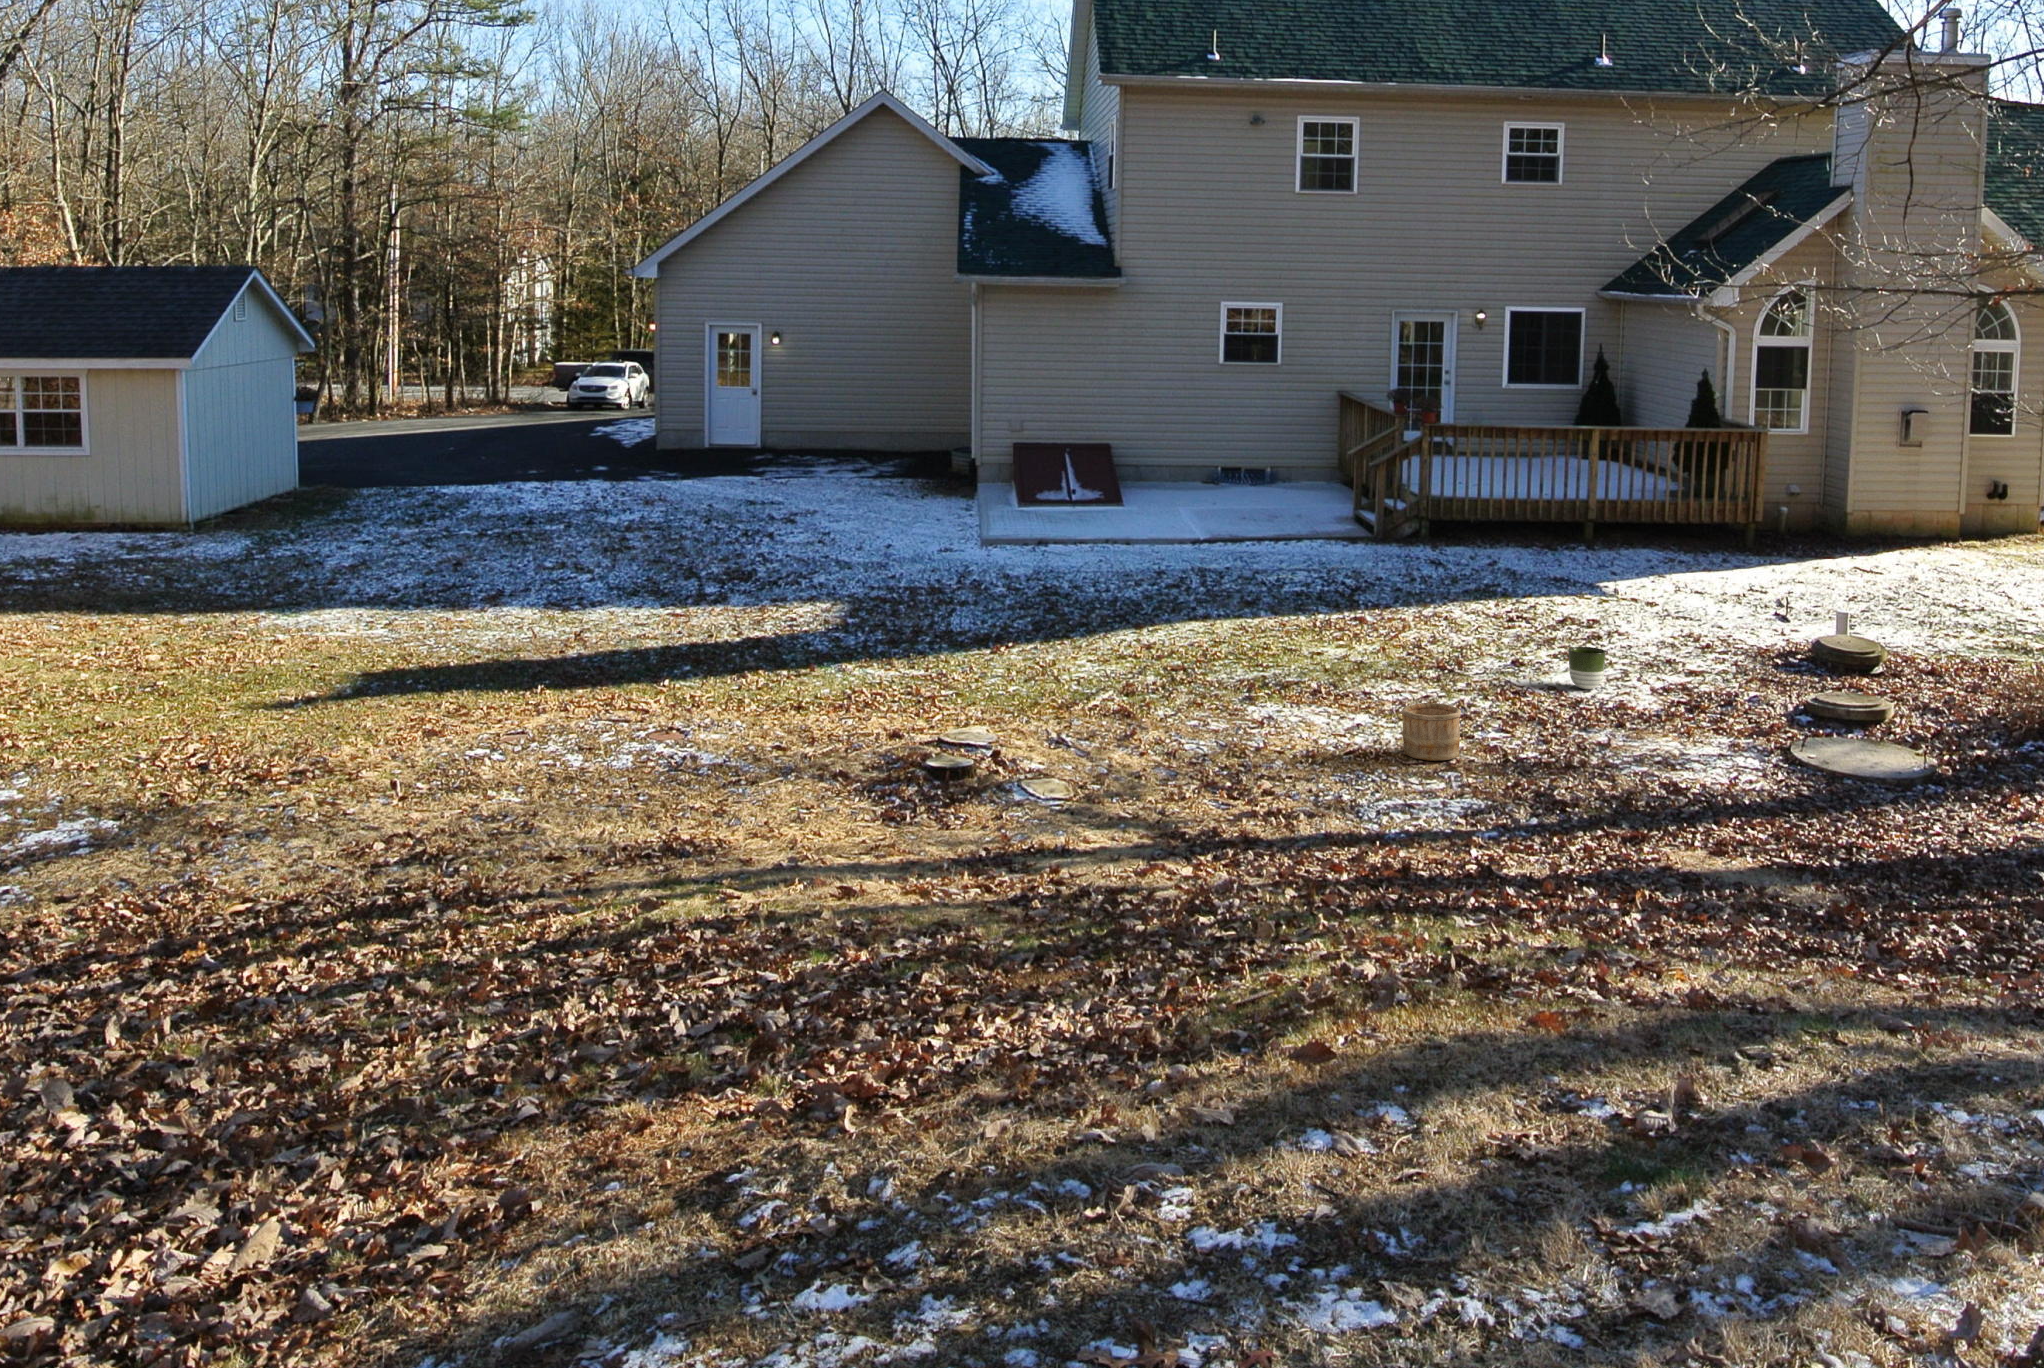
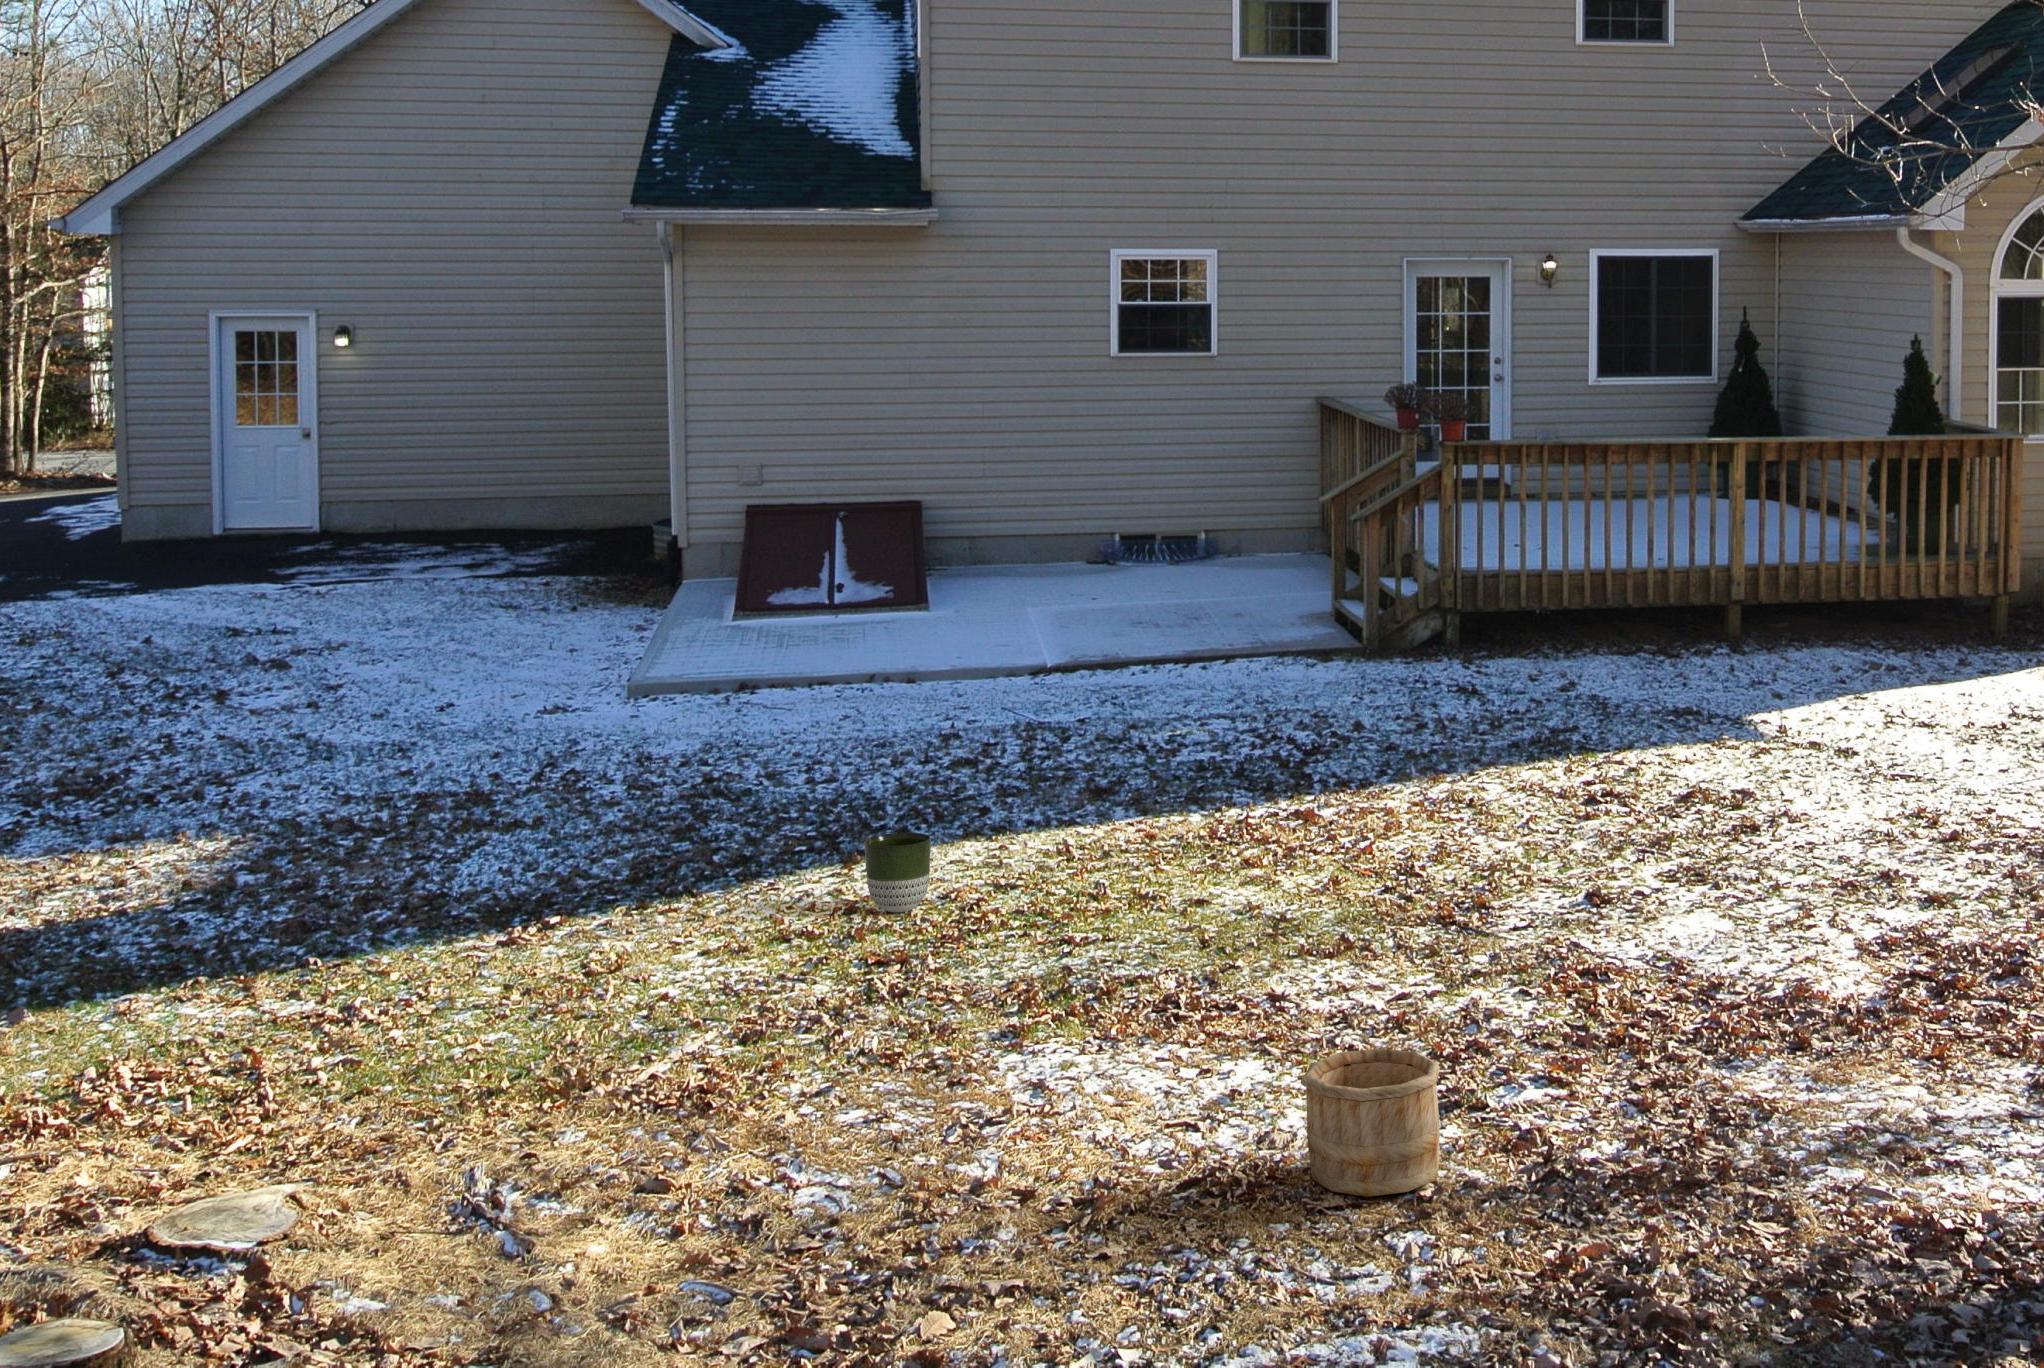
planter: present [1569,647,1605,689] -> present [864,833,931,913]

